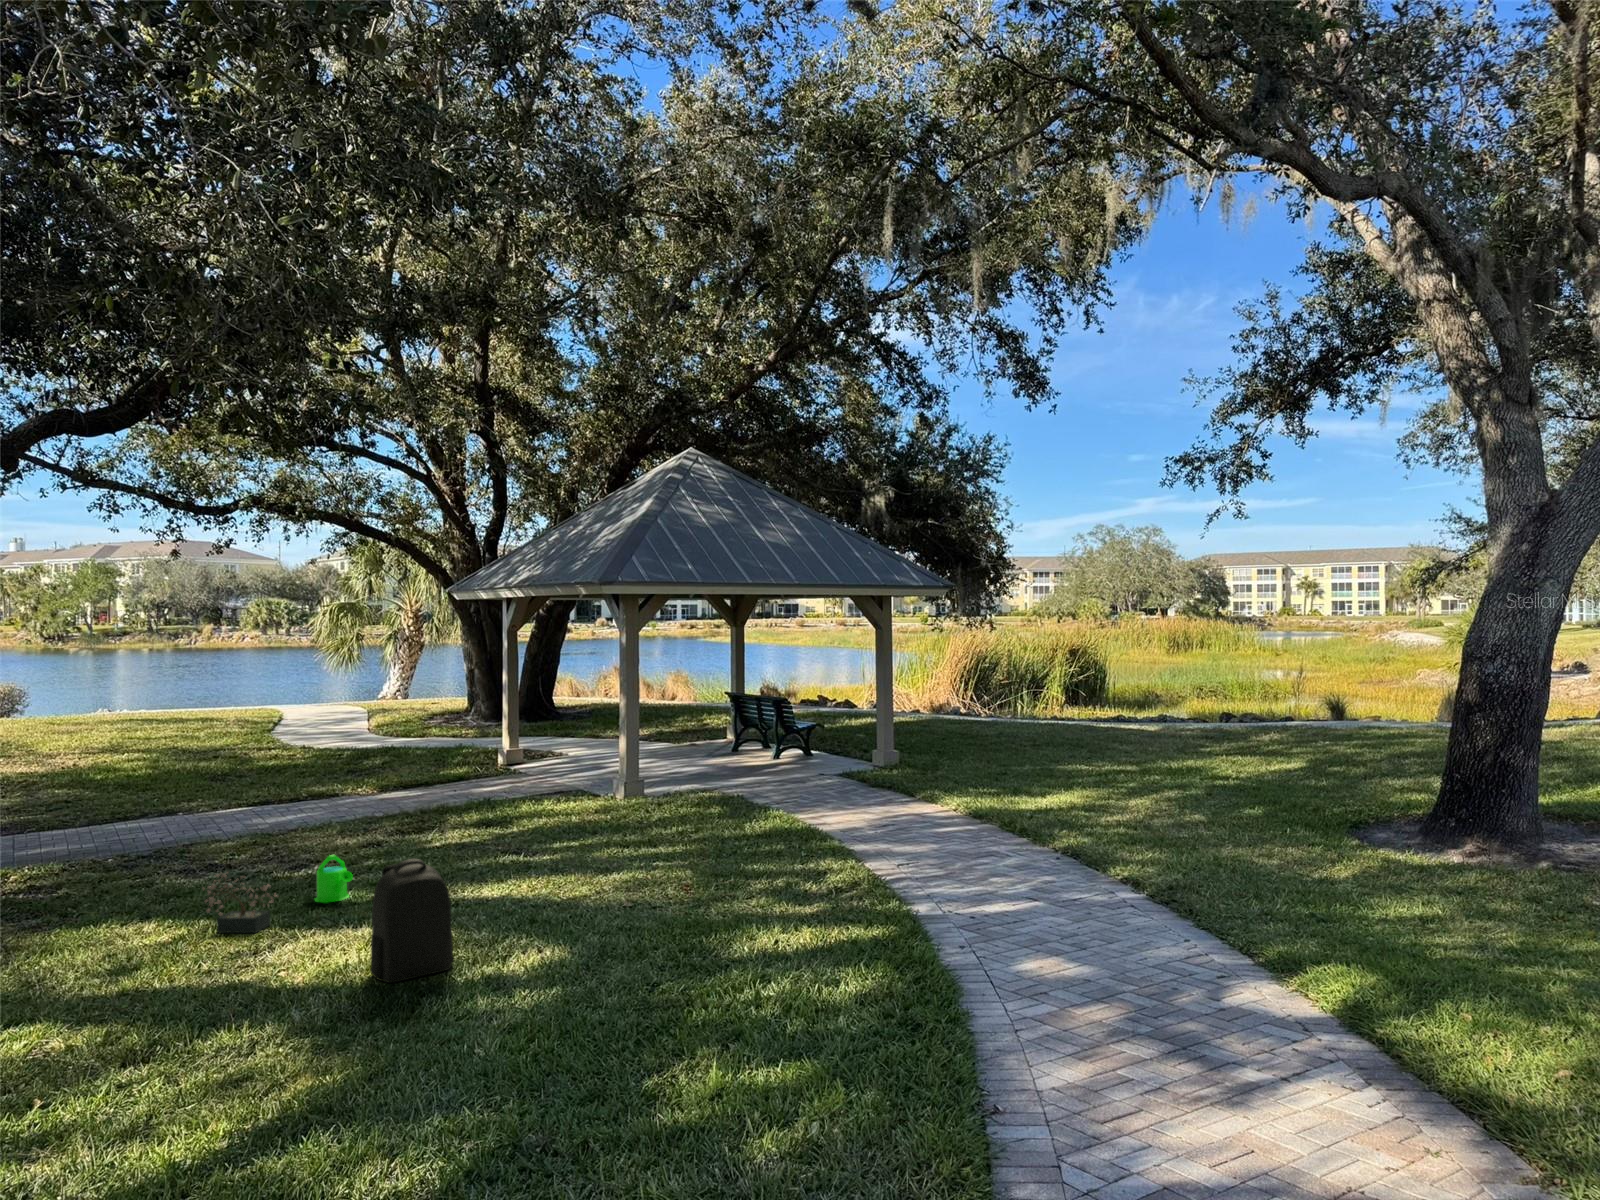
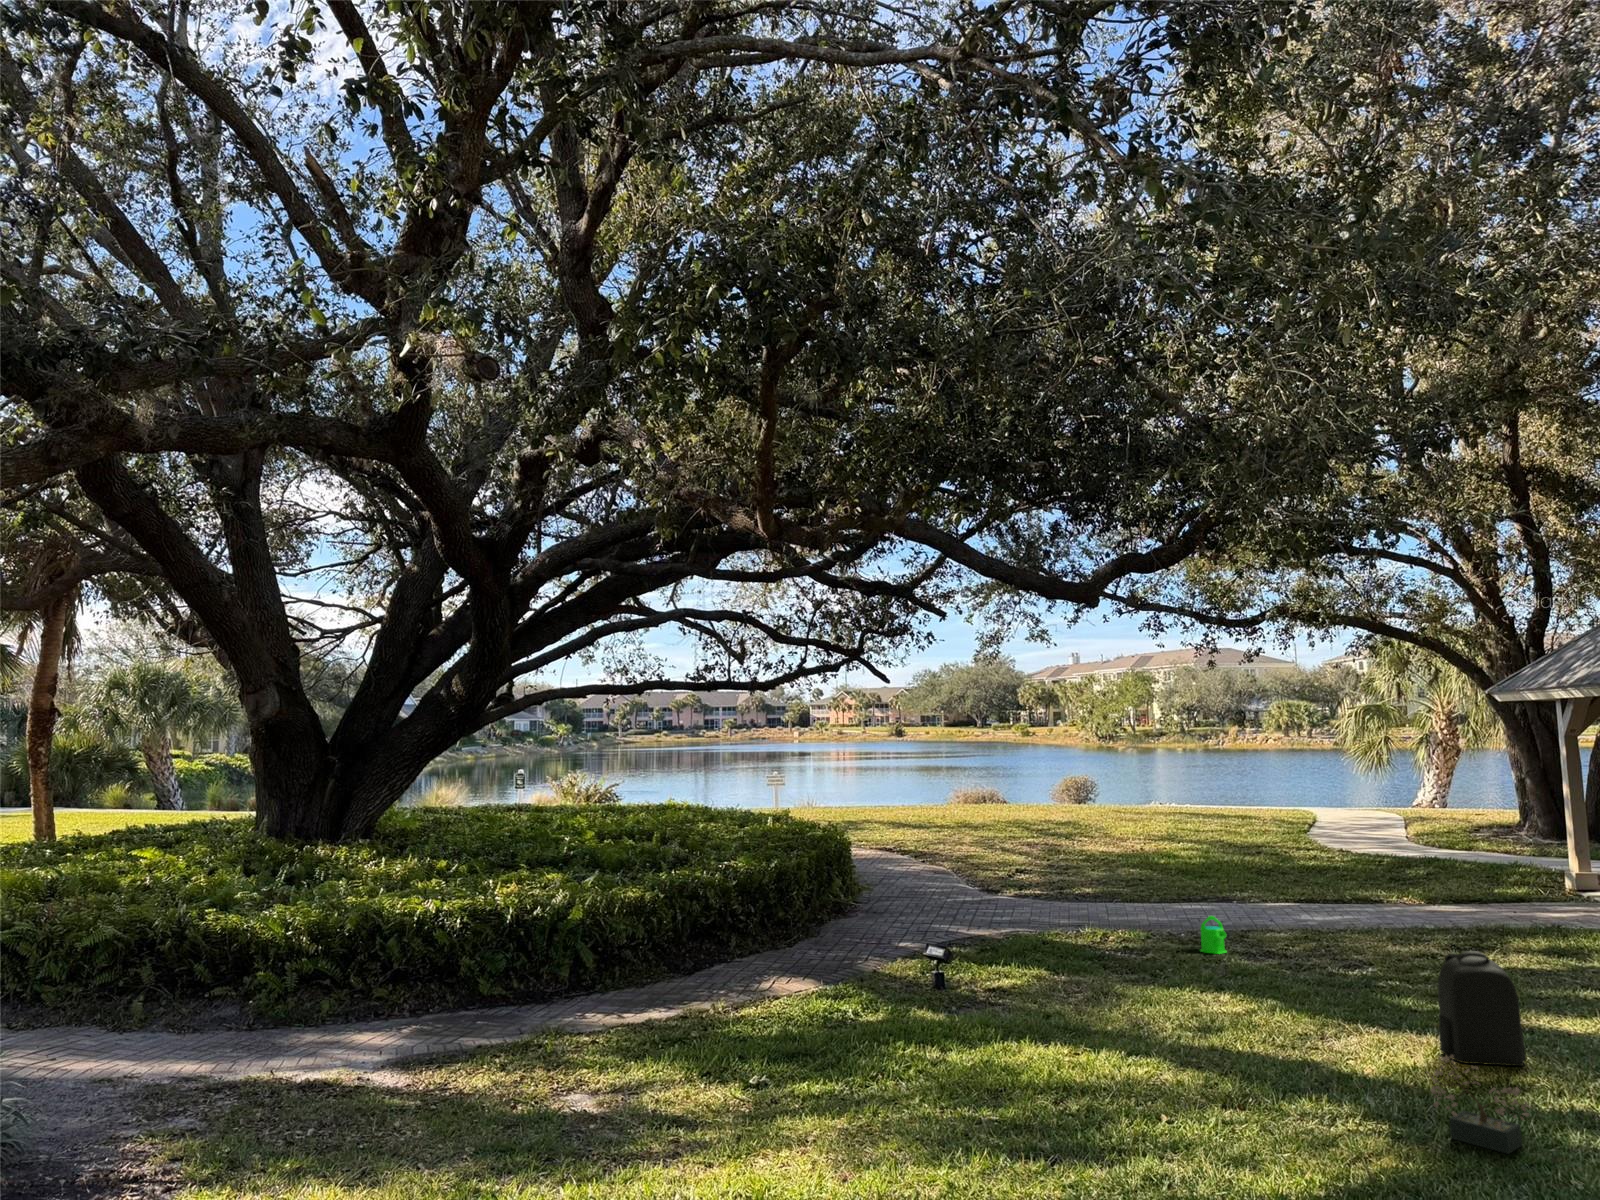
watering can: present [315,855,353,903] -> present [1200,916,1226,954]
decorative plant: present [205,872,276,933] -> present [1427,1055,1530,1154]

